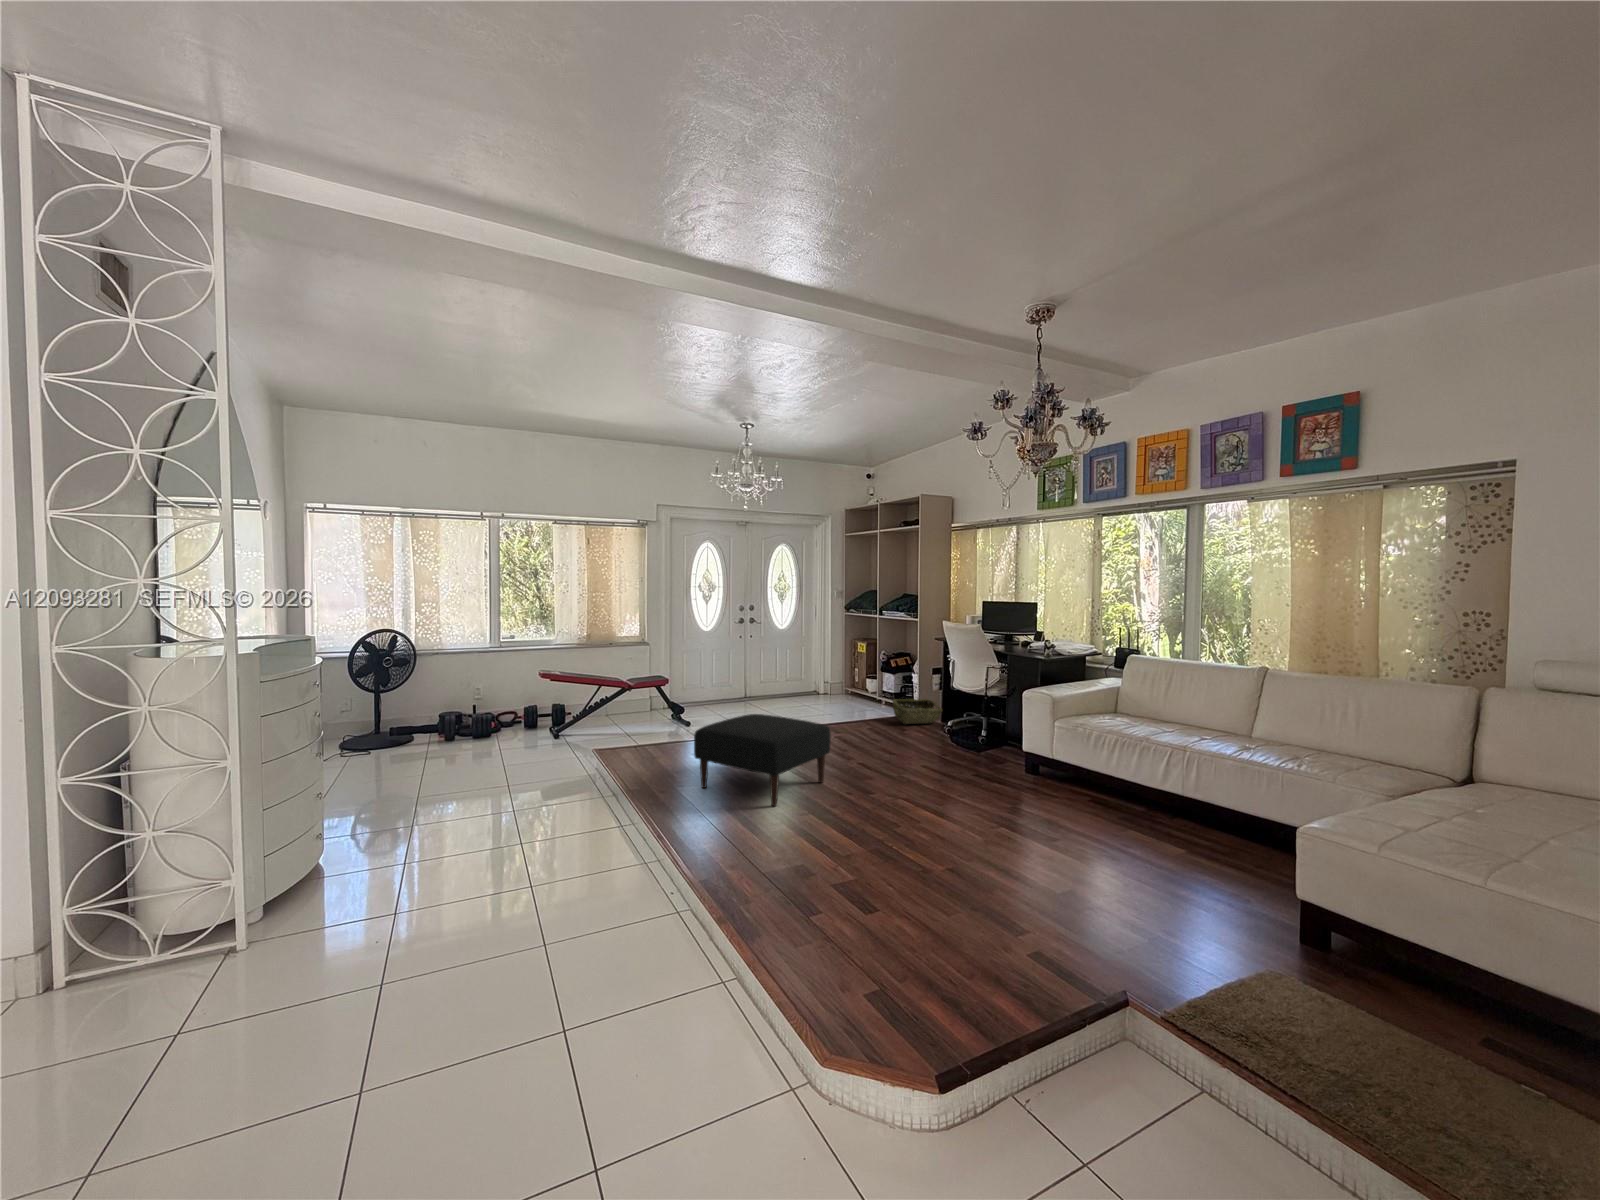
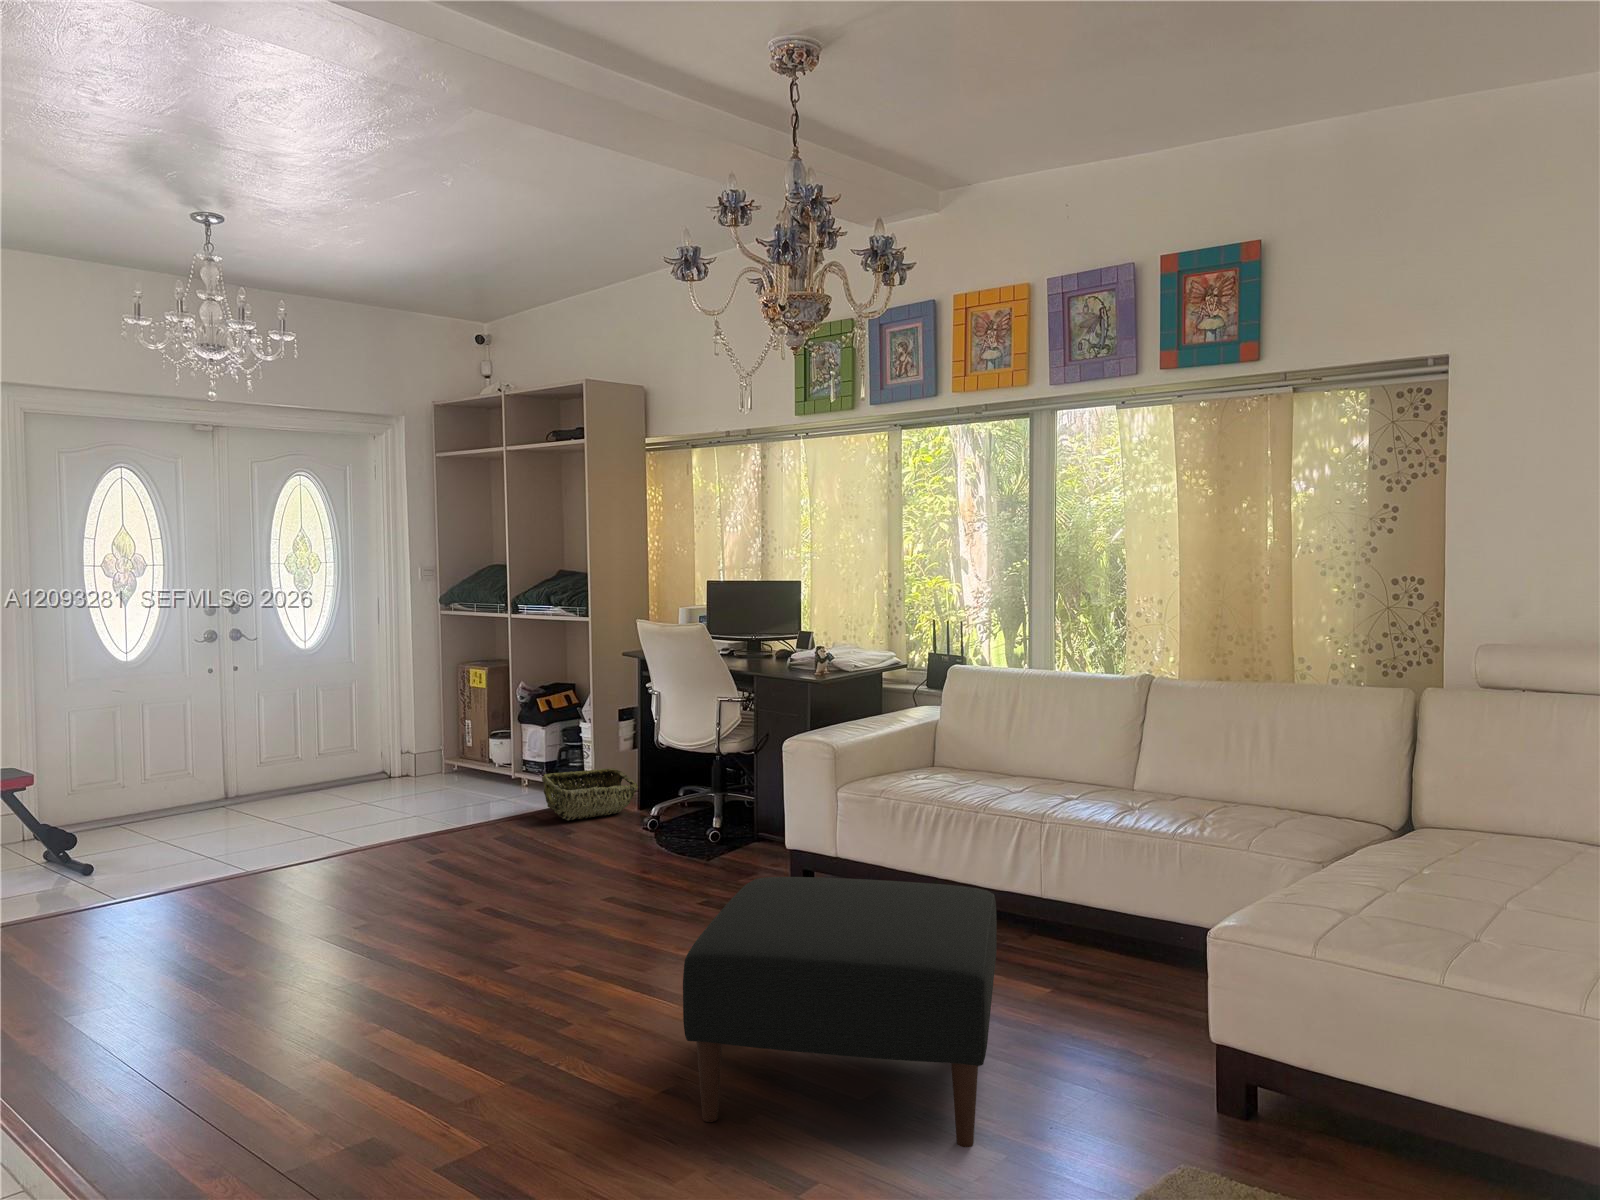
ottoman: present [694,714,831,806] -> present [683,877,997,1147]

